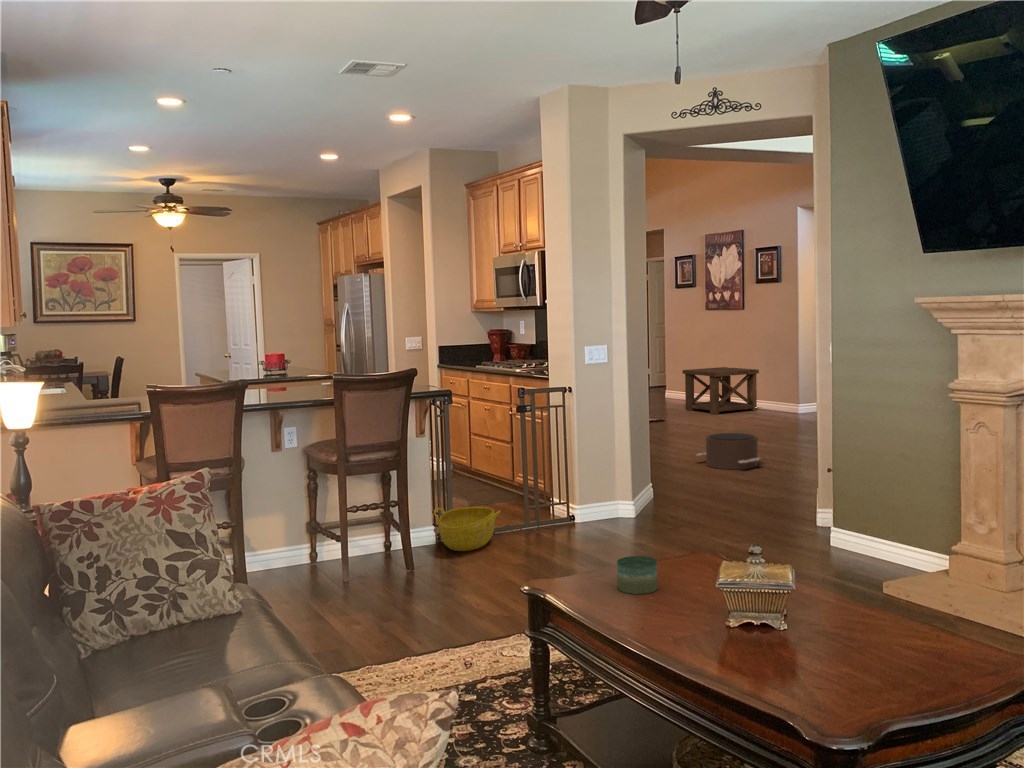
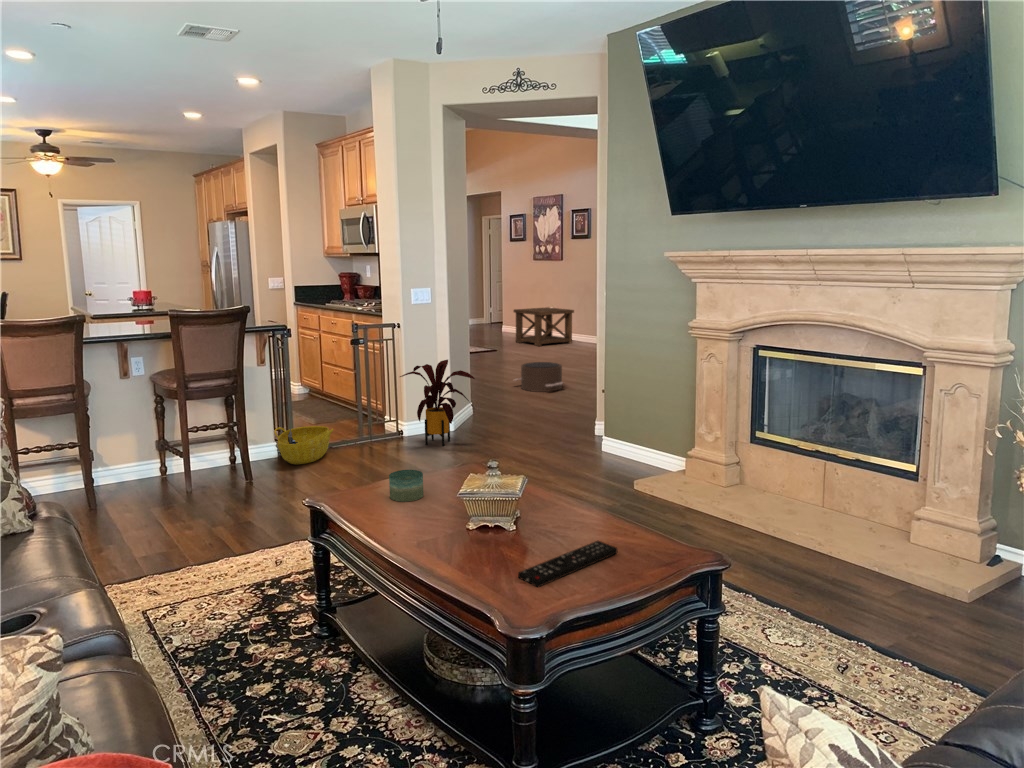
house plant: none [574,429,668,533] -> present [400,360,475,446]
remote control: none [814,648,931,701] -> present [518,541,618,587]

